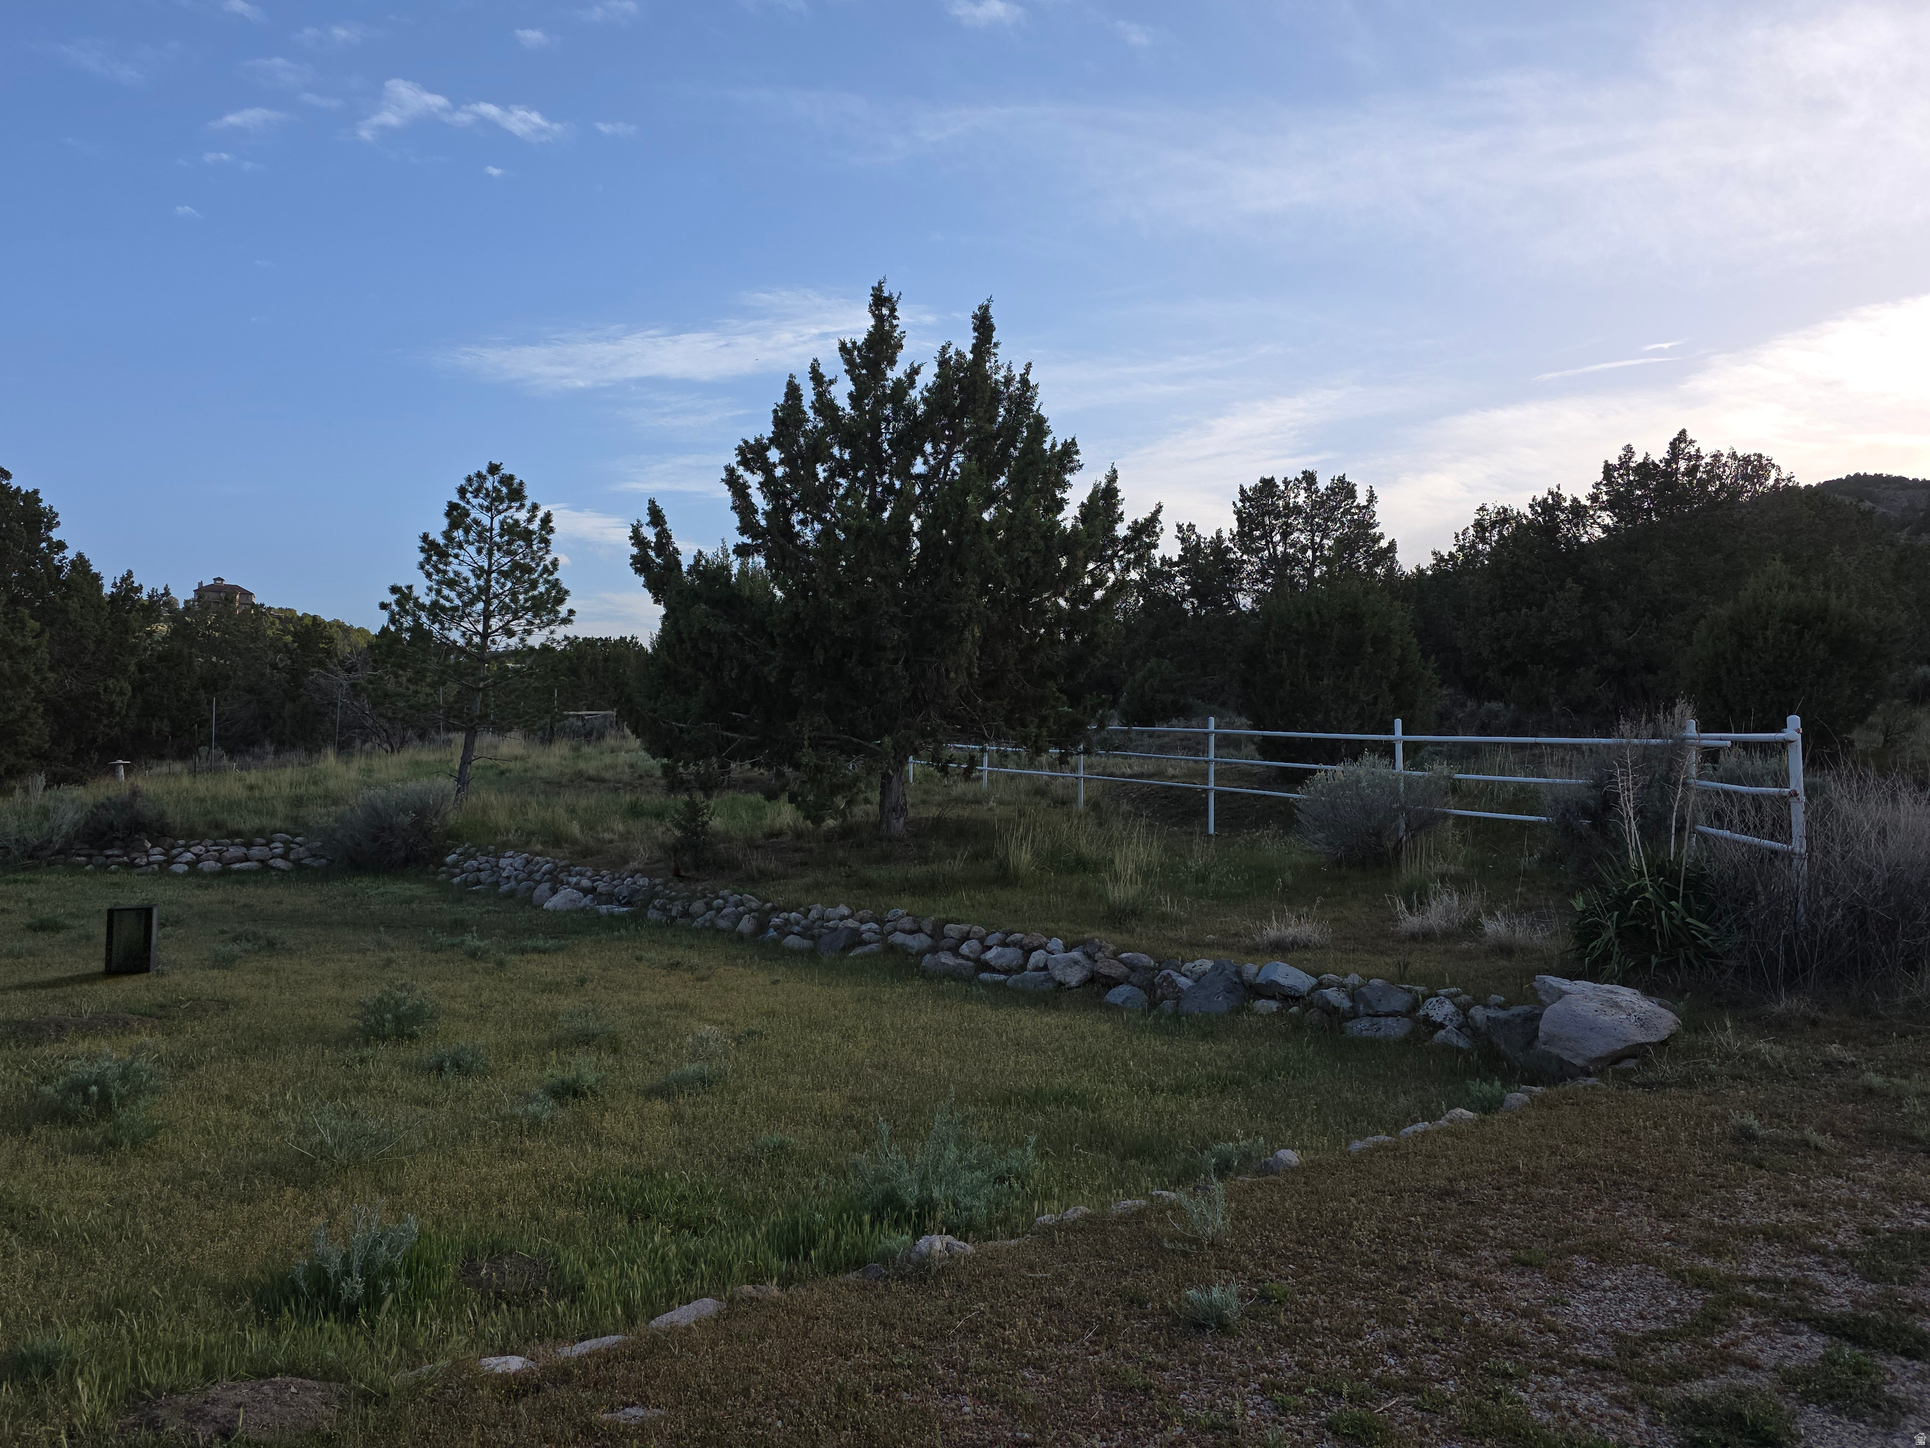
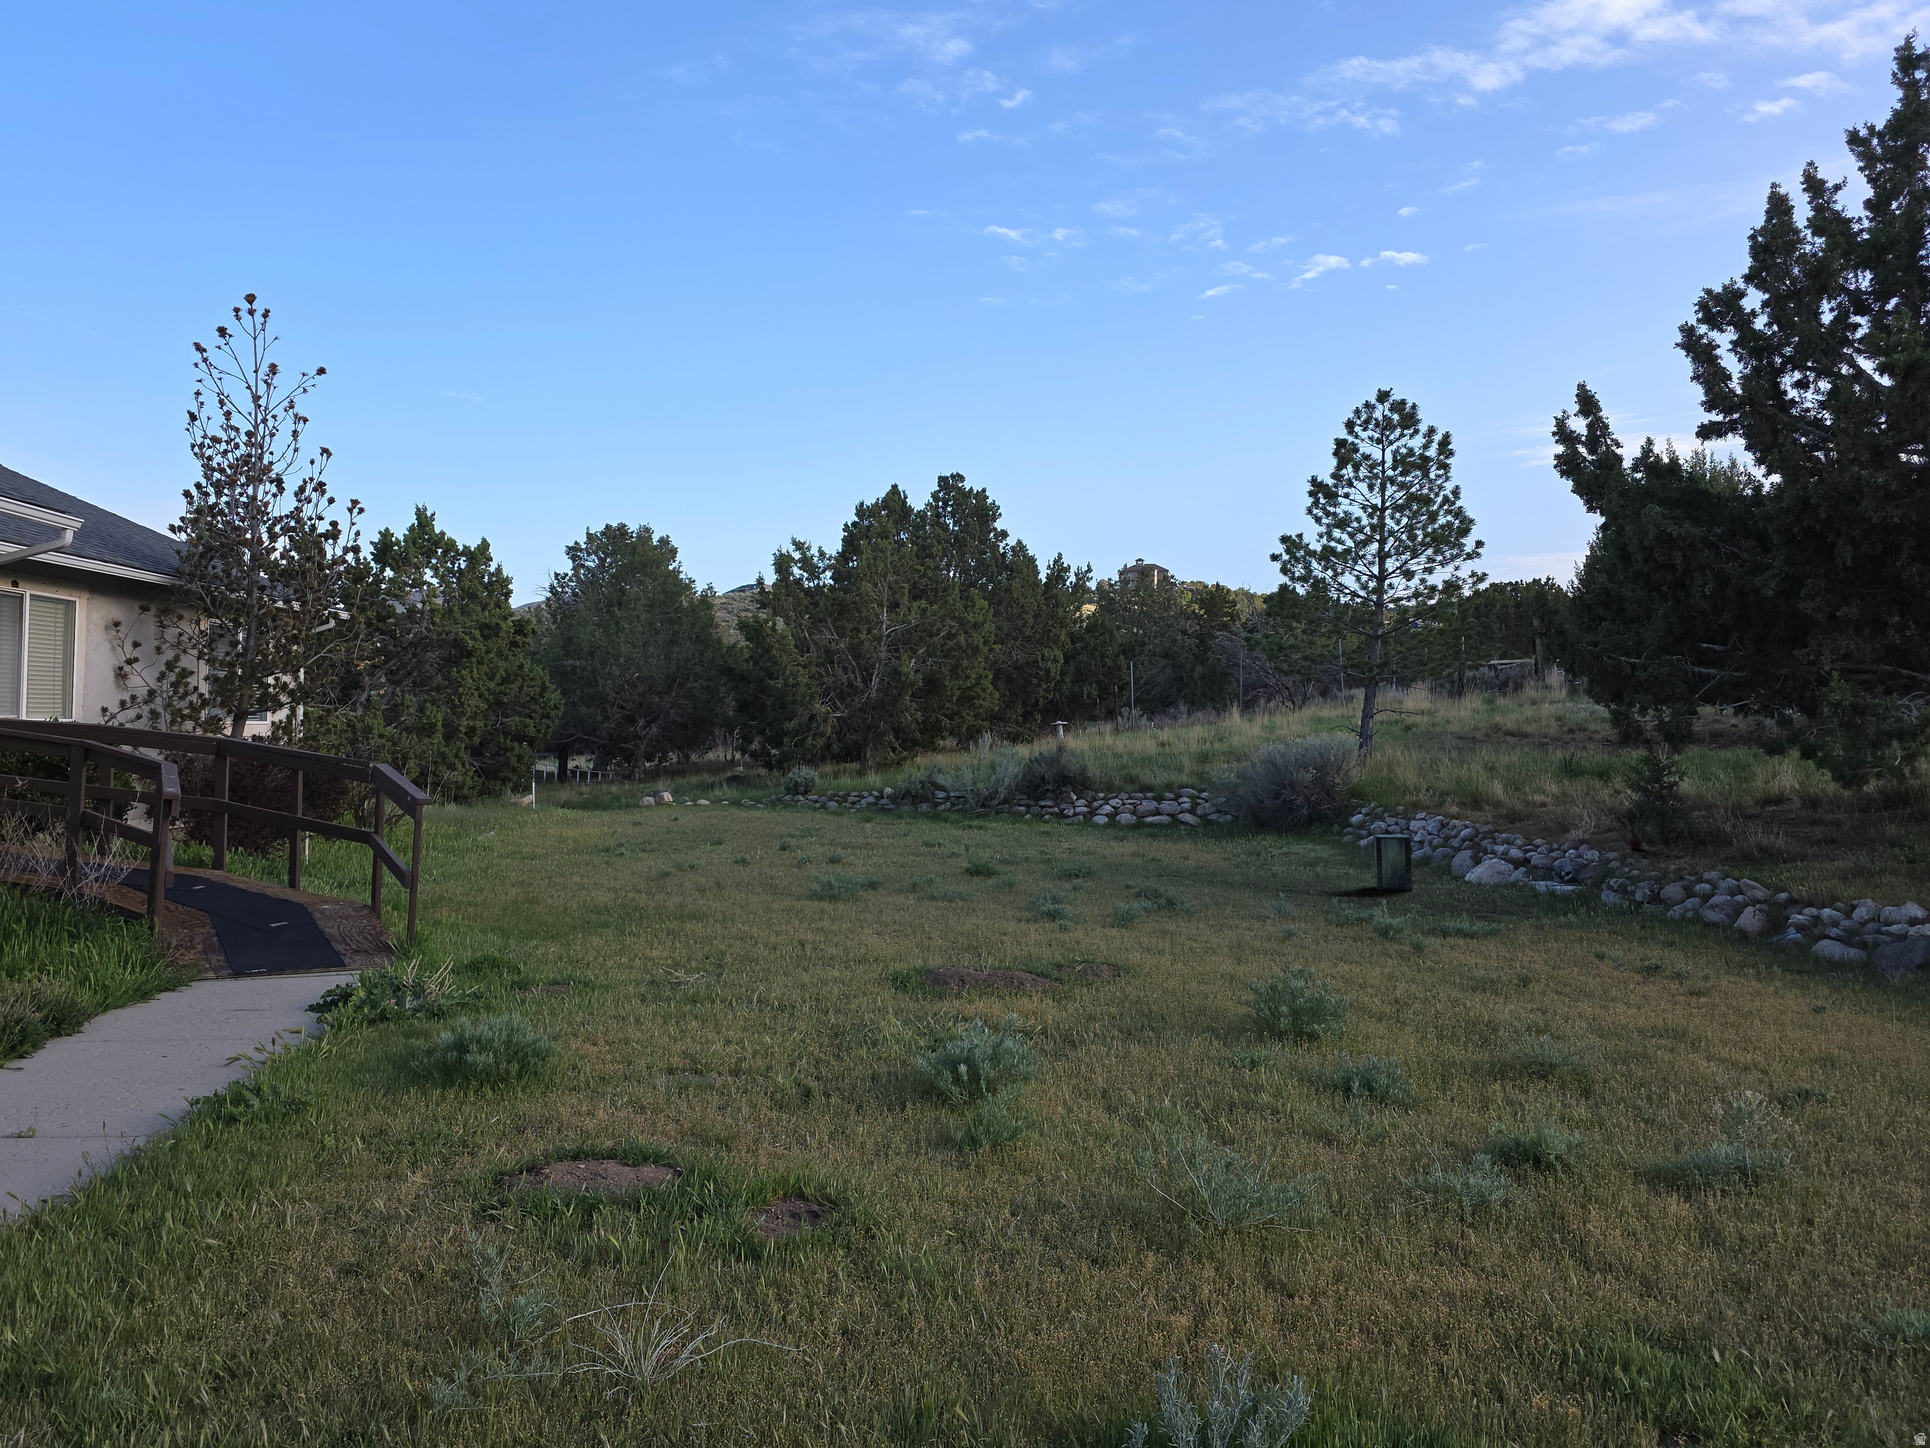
storage box: present [104,904,159,974] -> present [1374,835,1412,890]

